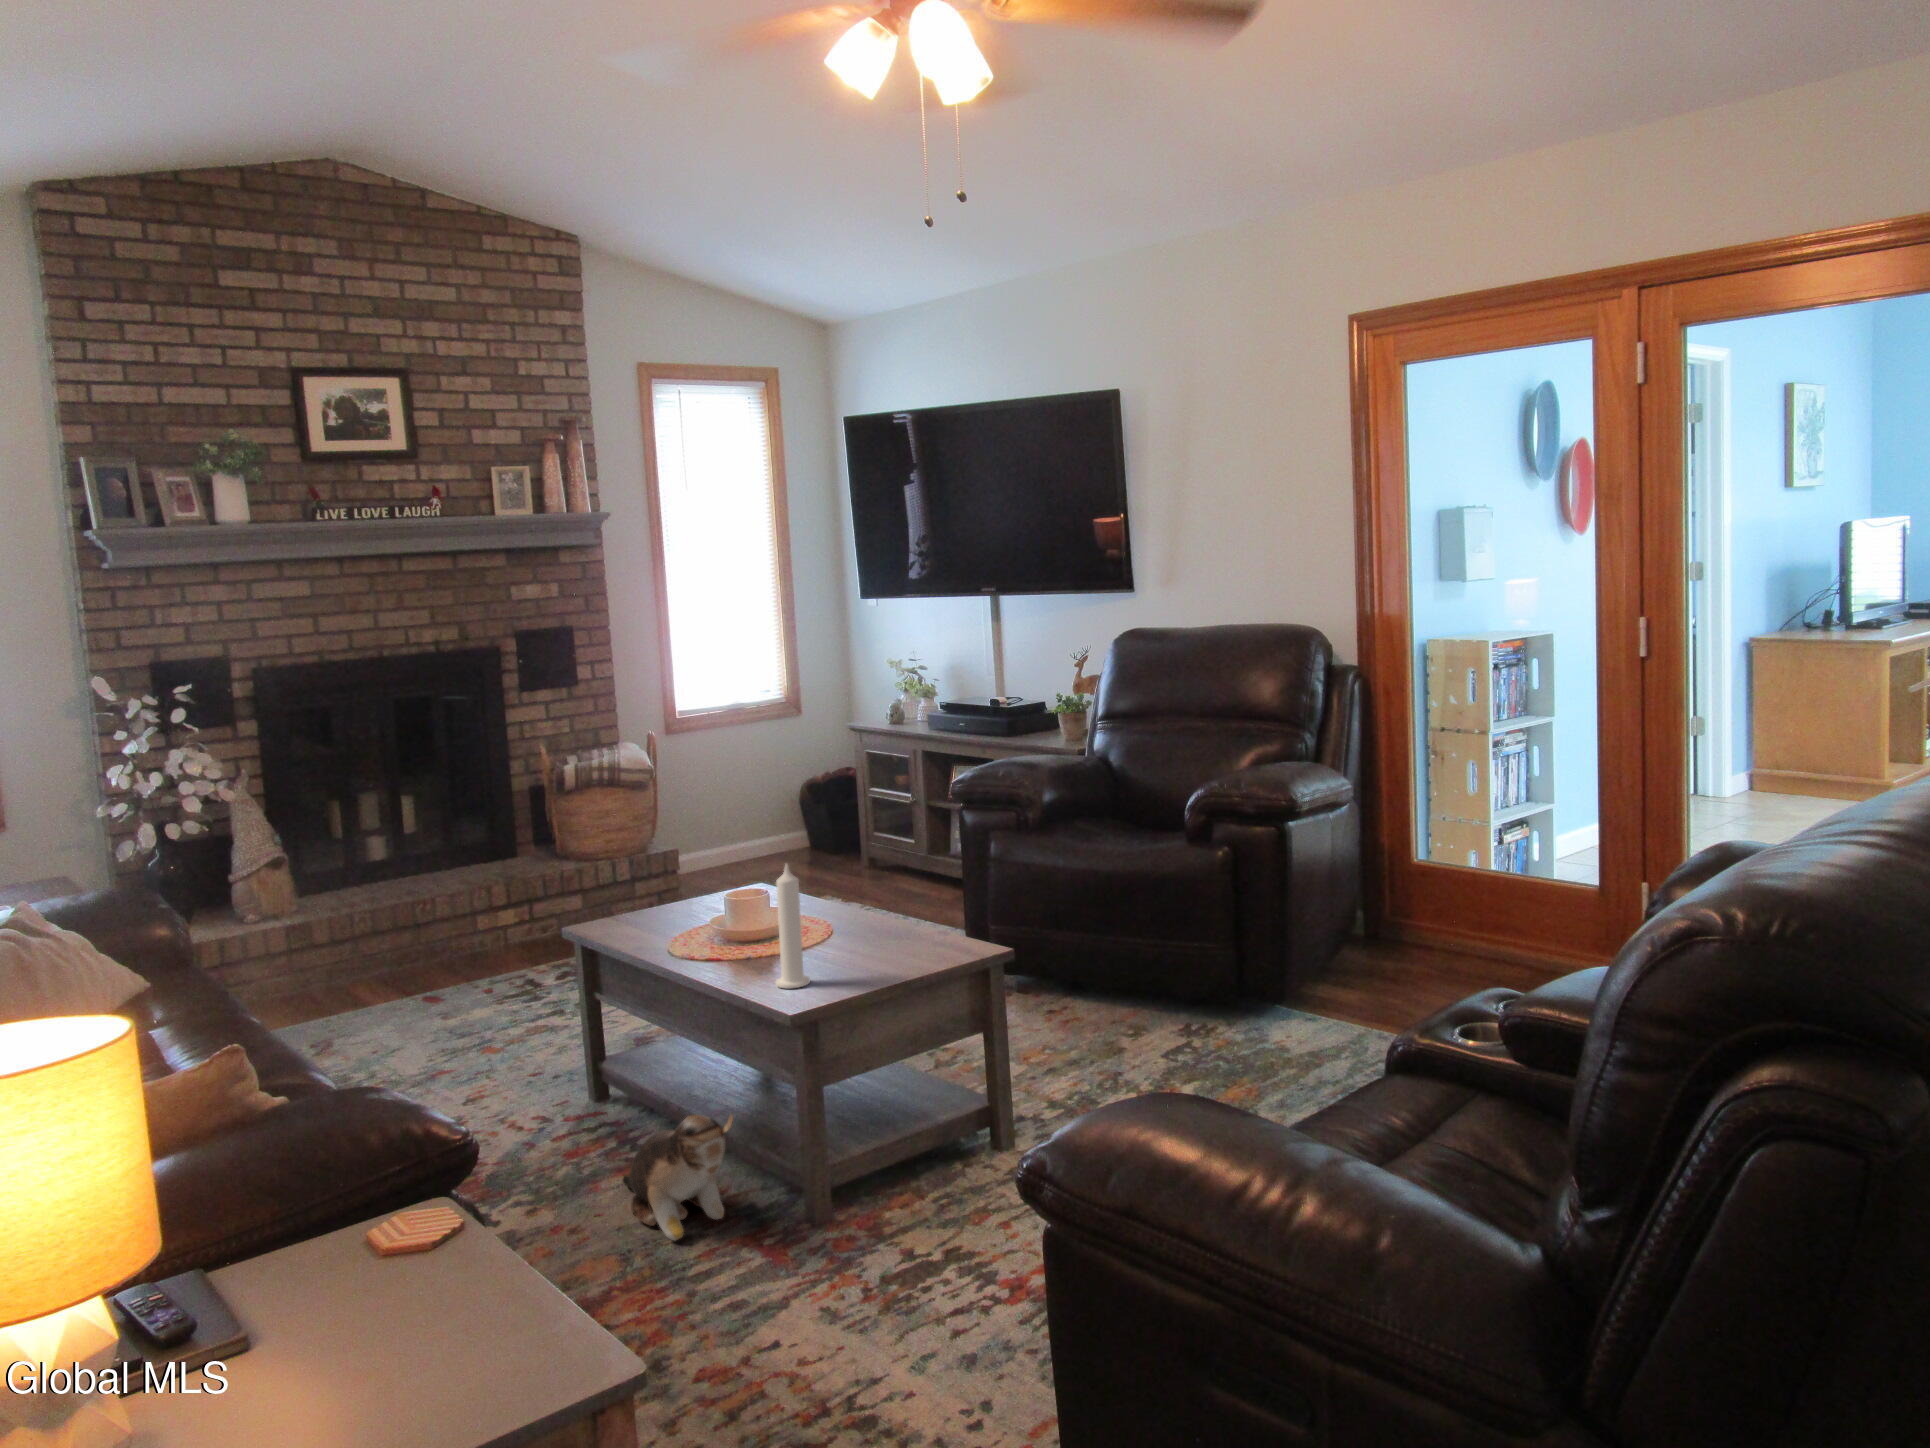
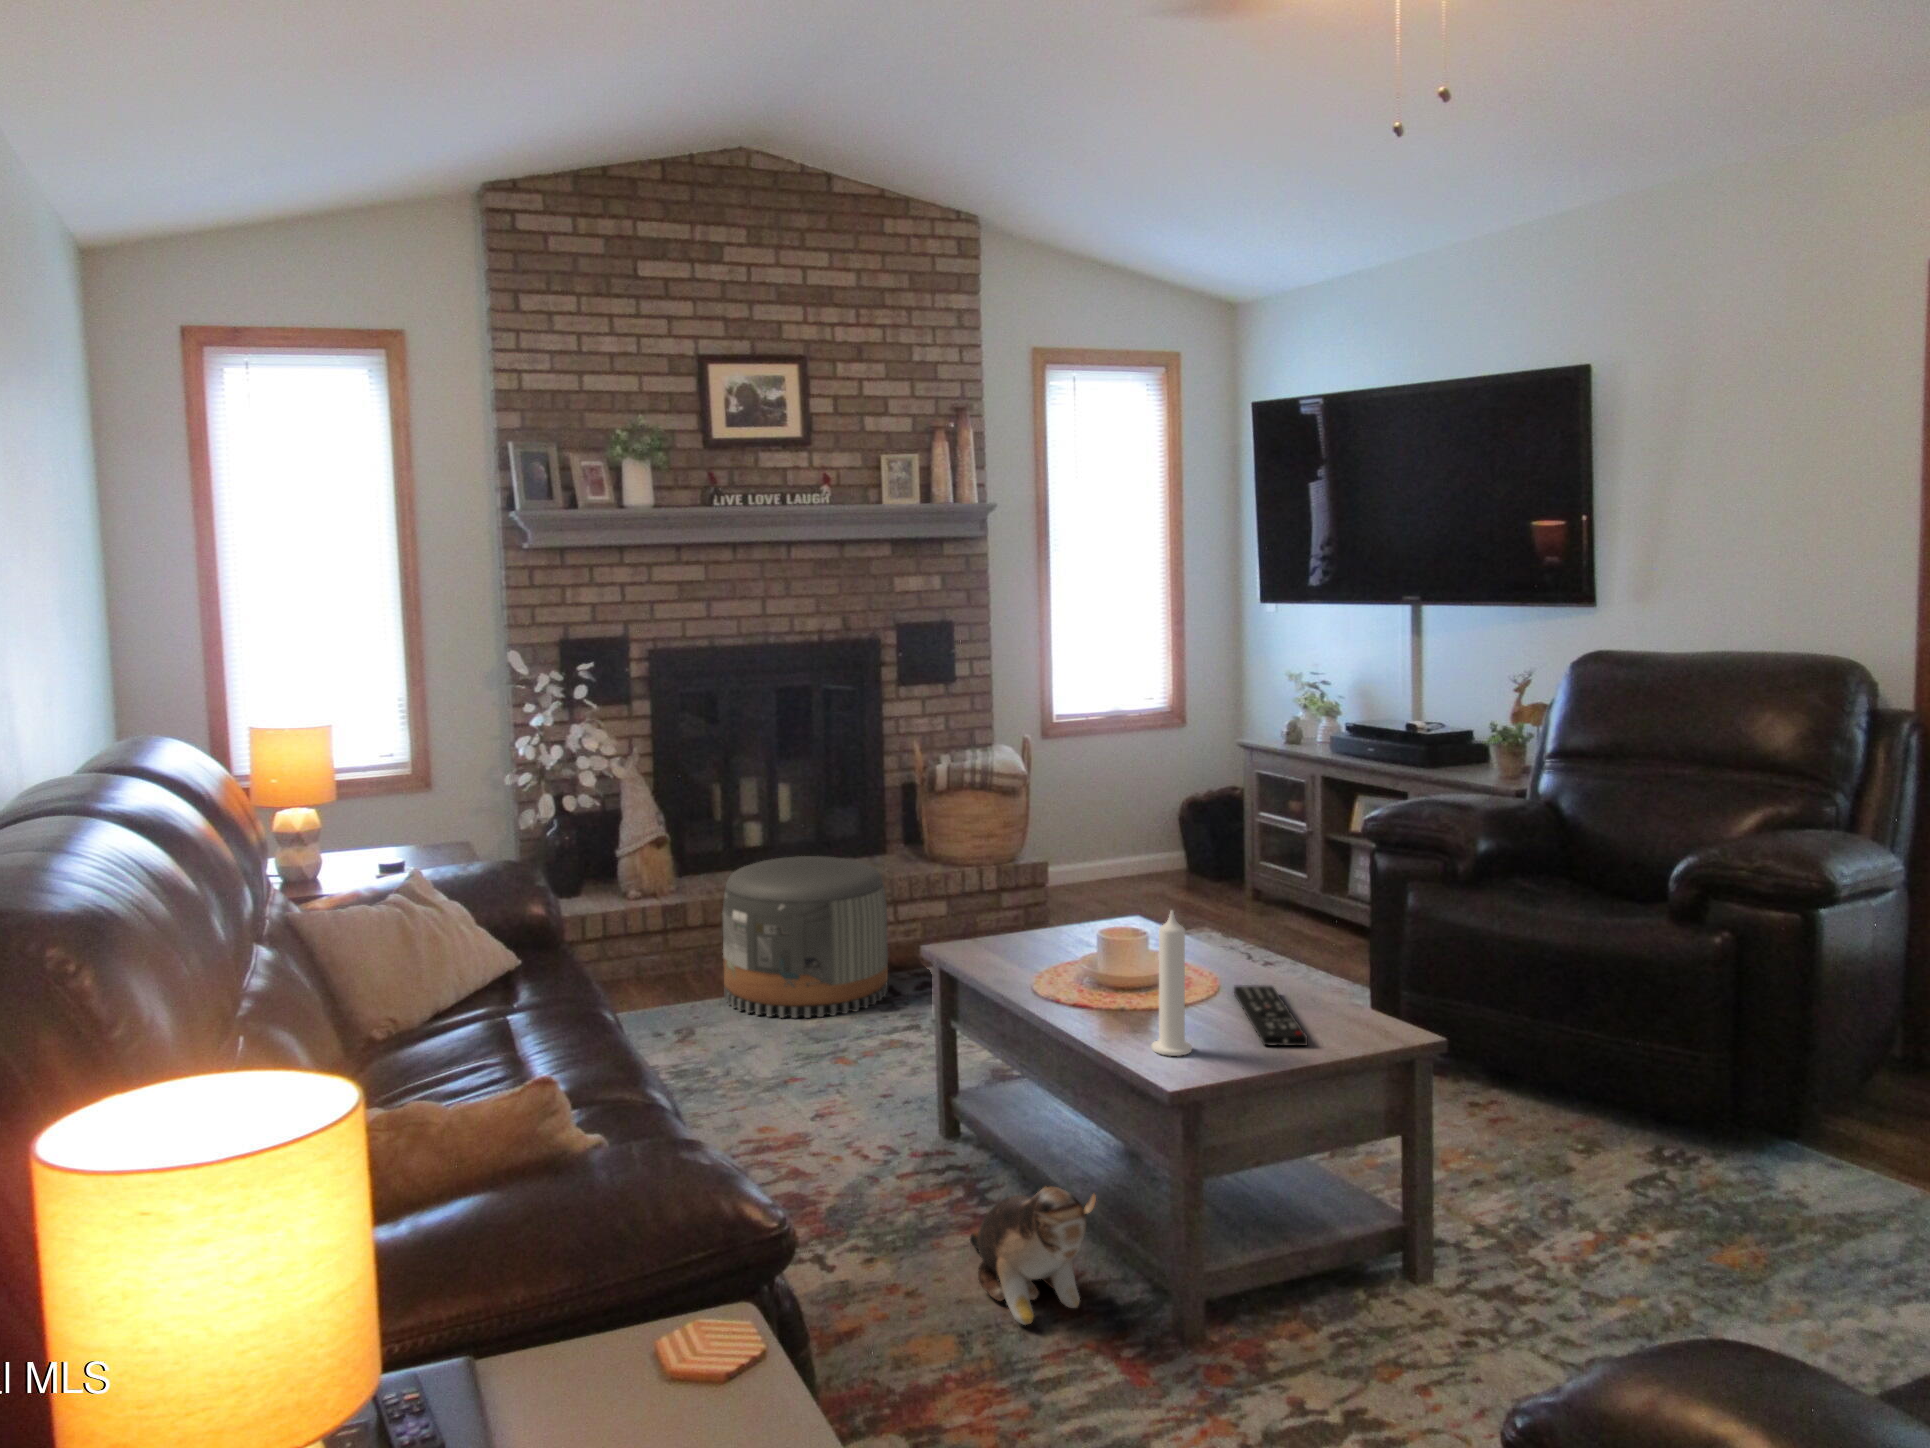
pouf: none [353,860,530,1019] -> present [722,856,888,1018]
remote control: none [846,923,906,971] -> present [1234,985,1308,1046]

